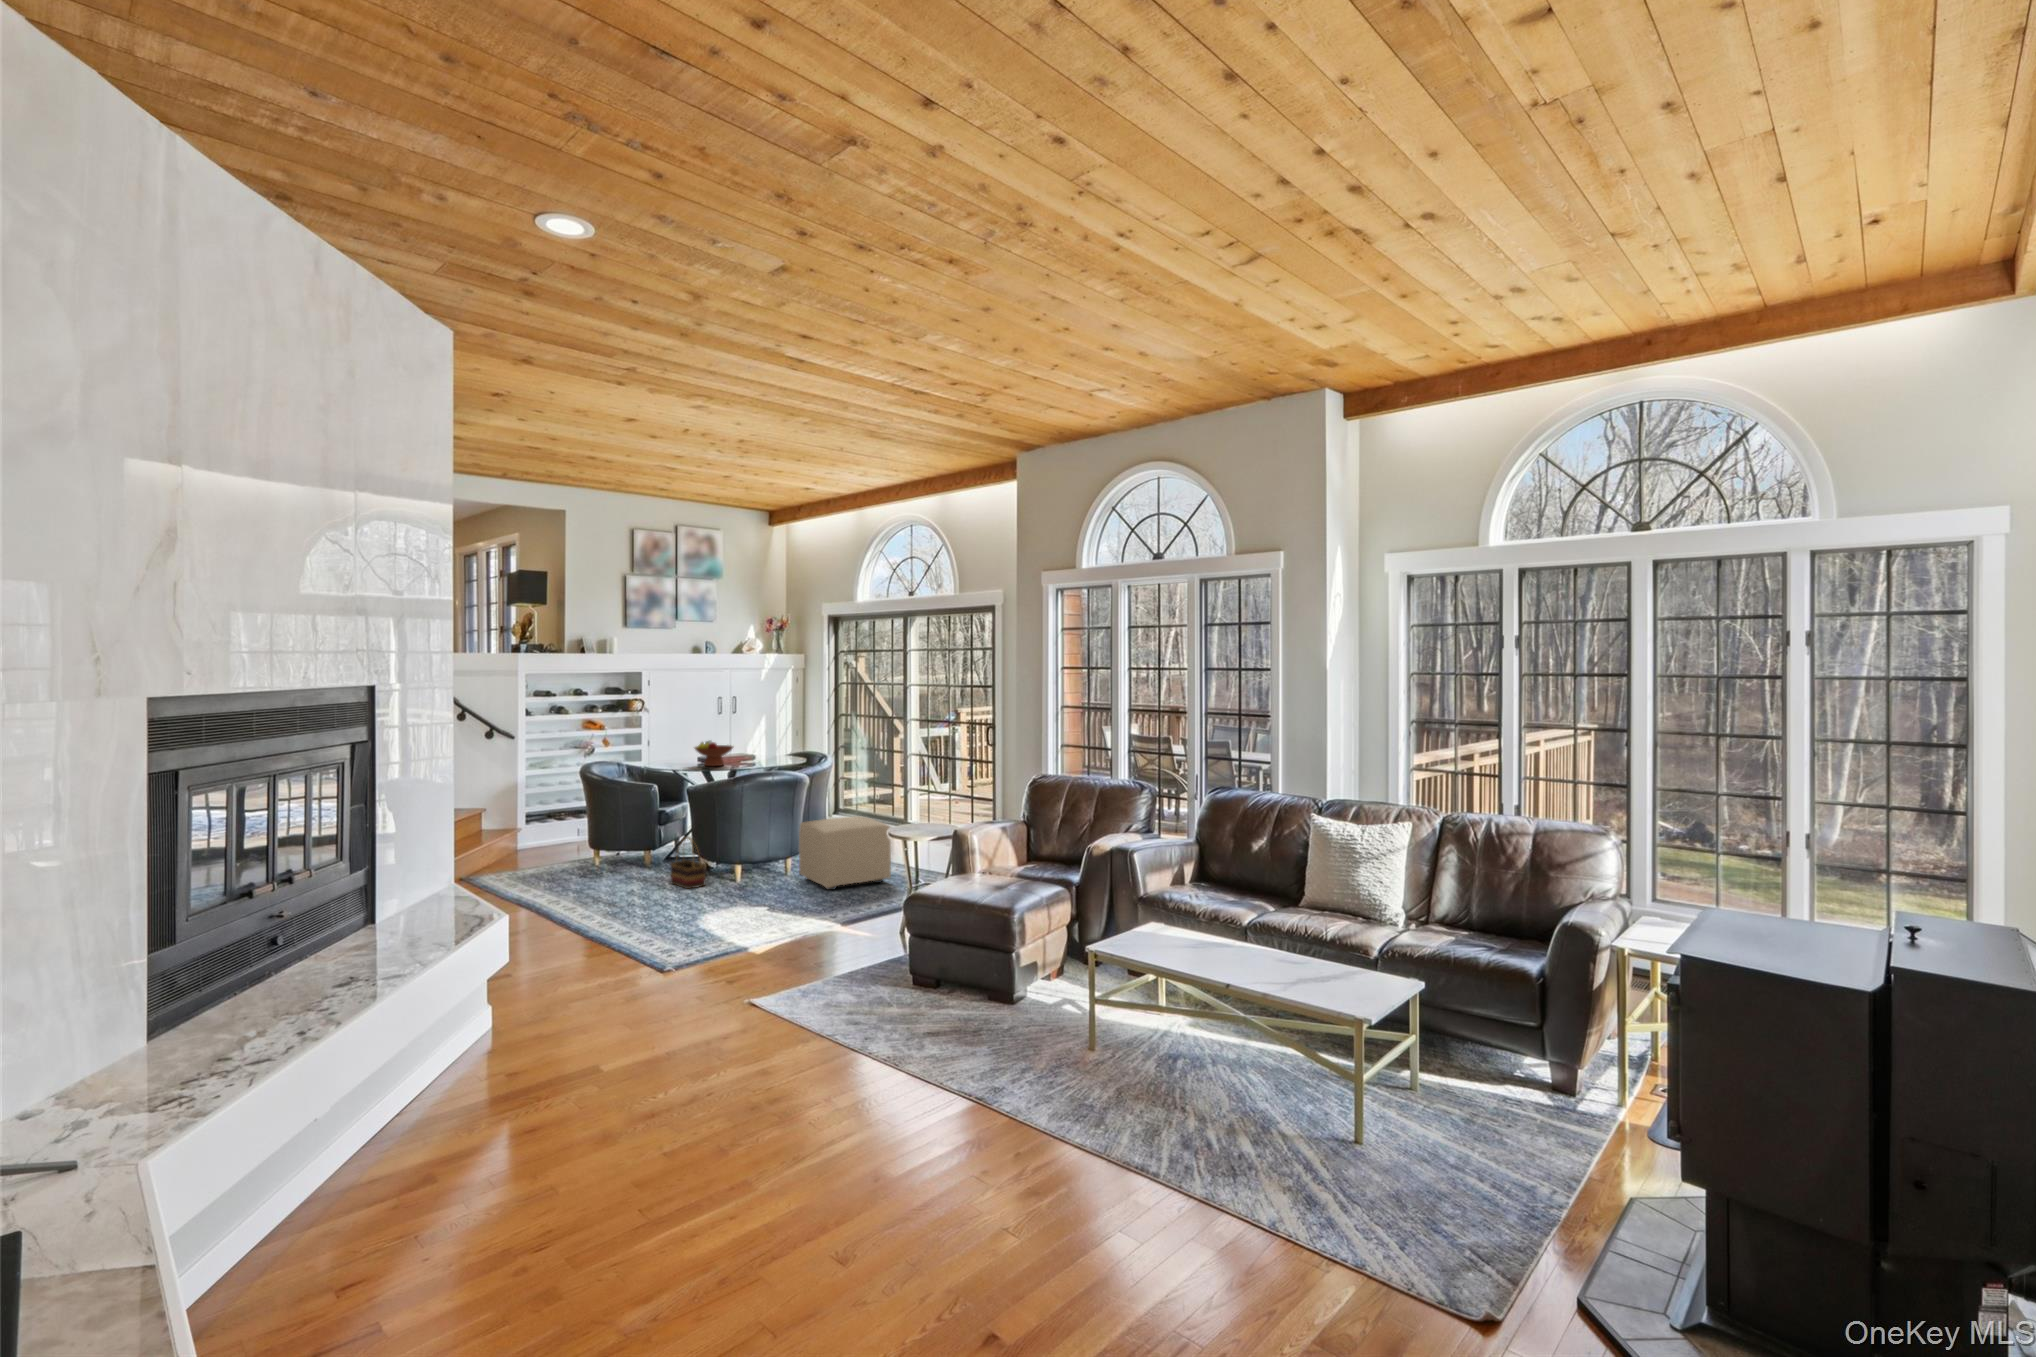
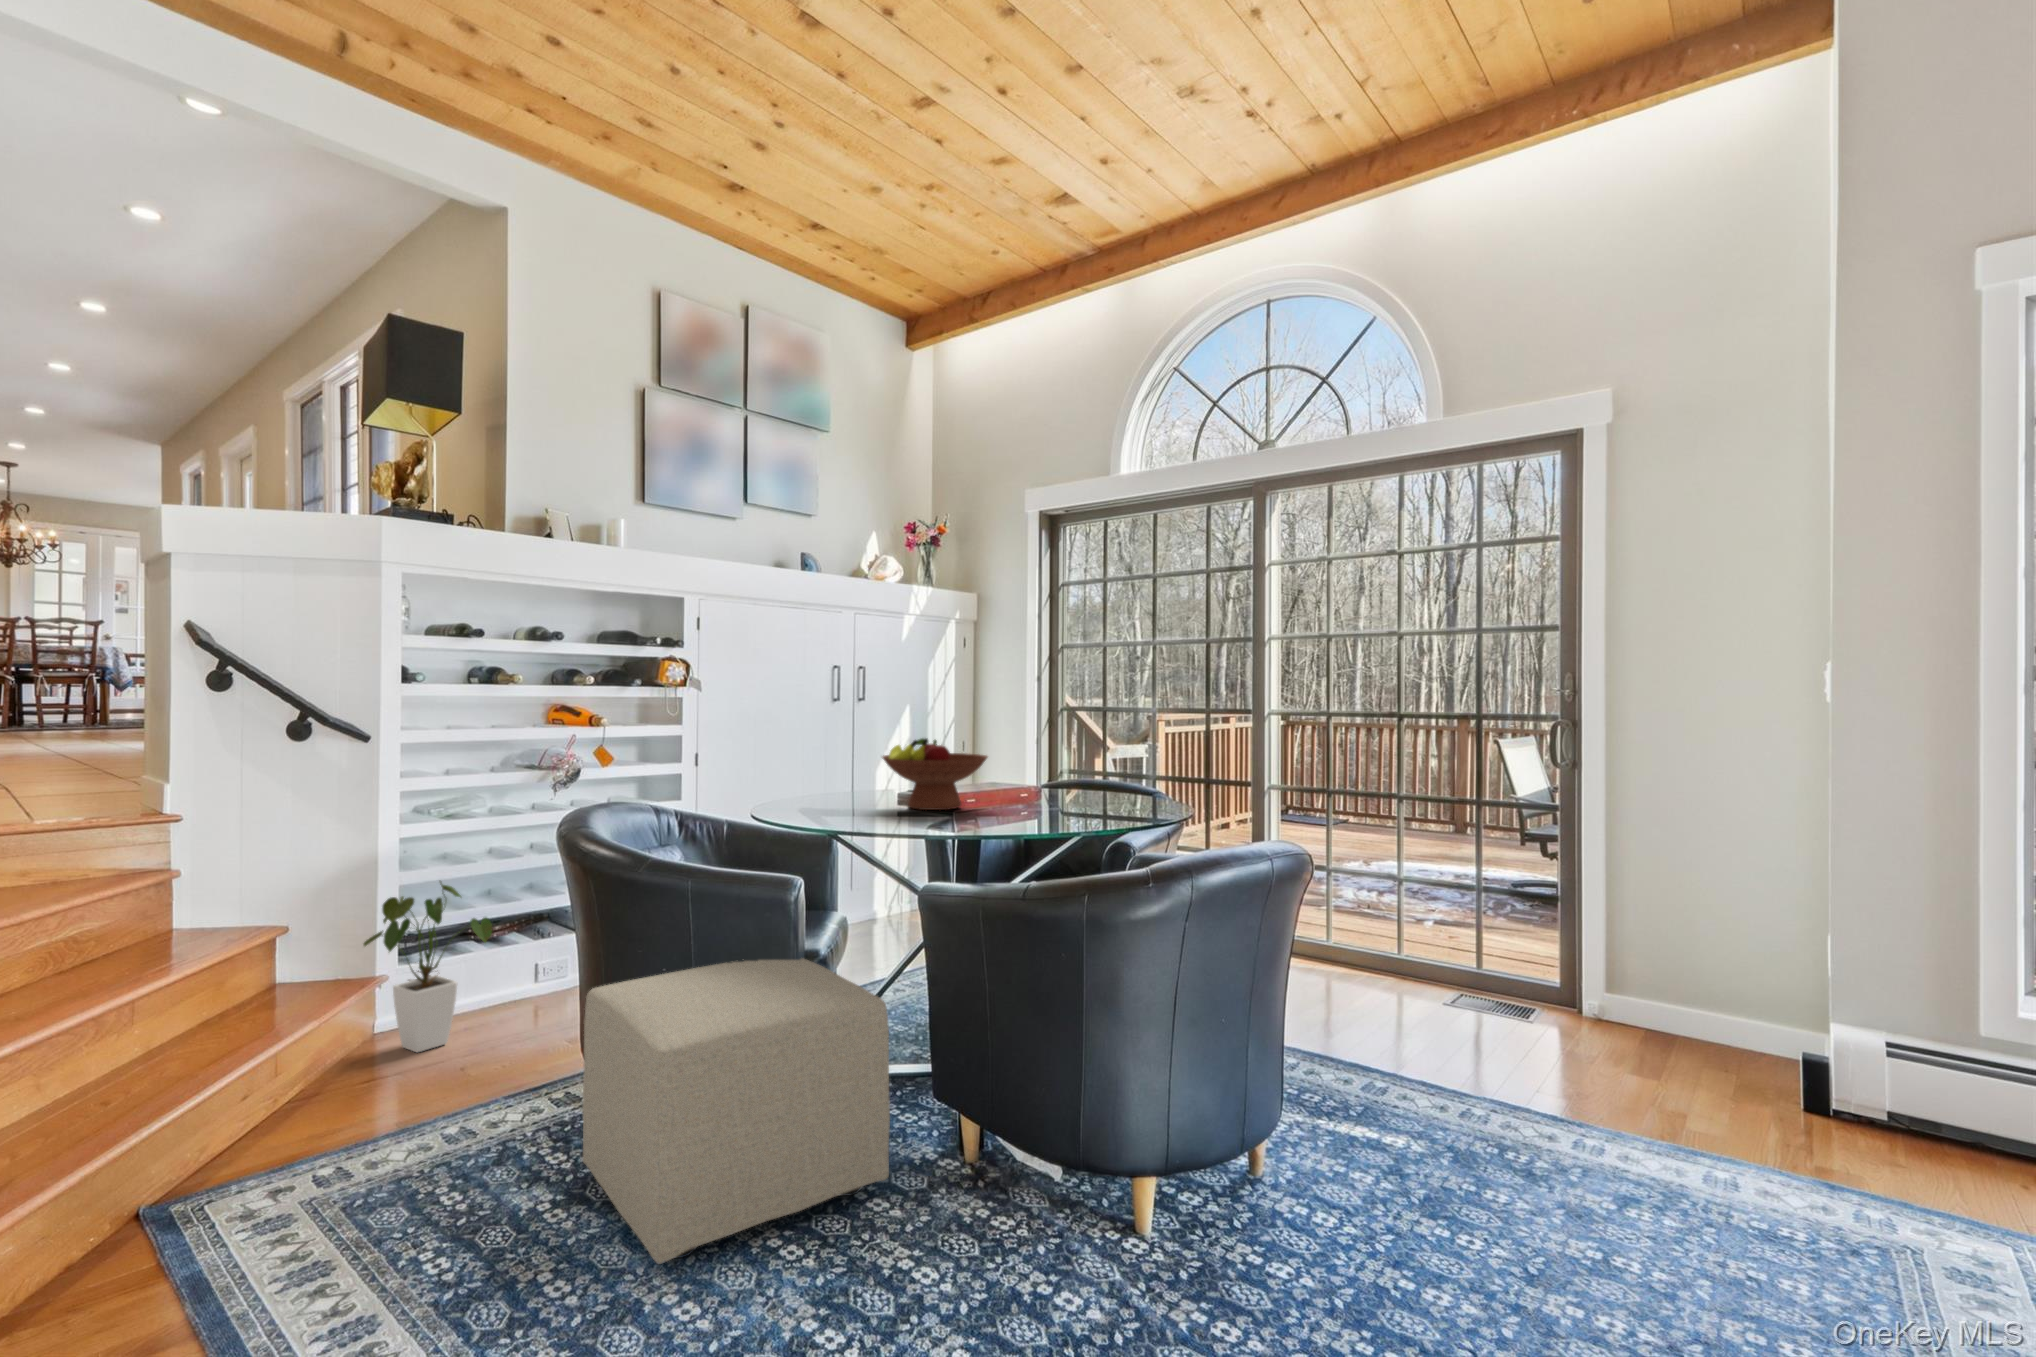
house plant: none [514,792,560,853] -> present [364,881,492,1052]
ottoman: present [799,816,891,890] -> present [583,959,890,1264]
basket: present [671,837,705,889] -> none [913,1067,1057,1286]

